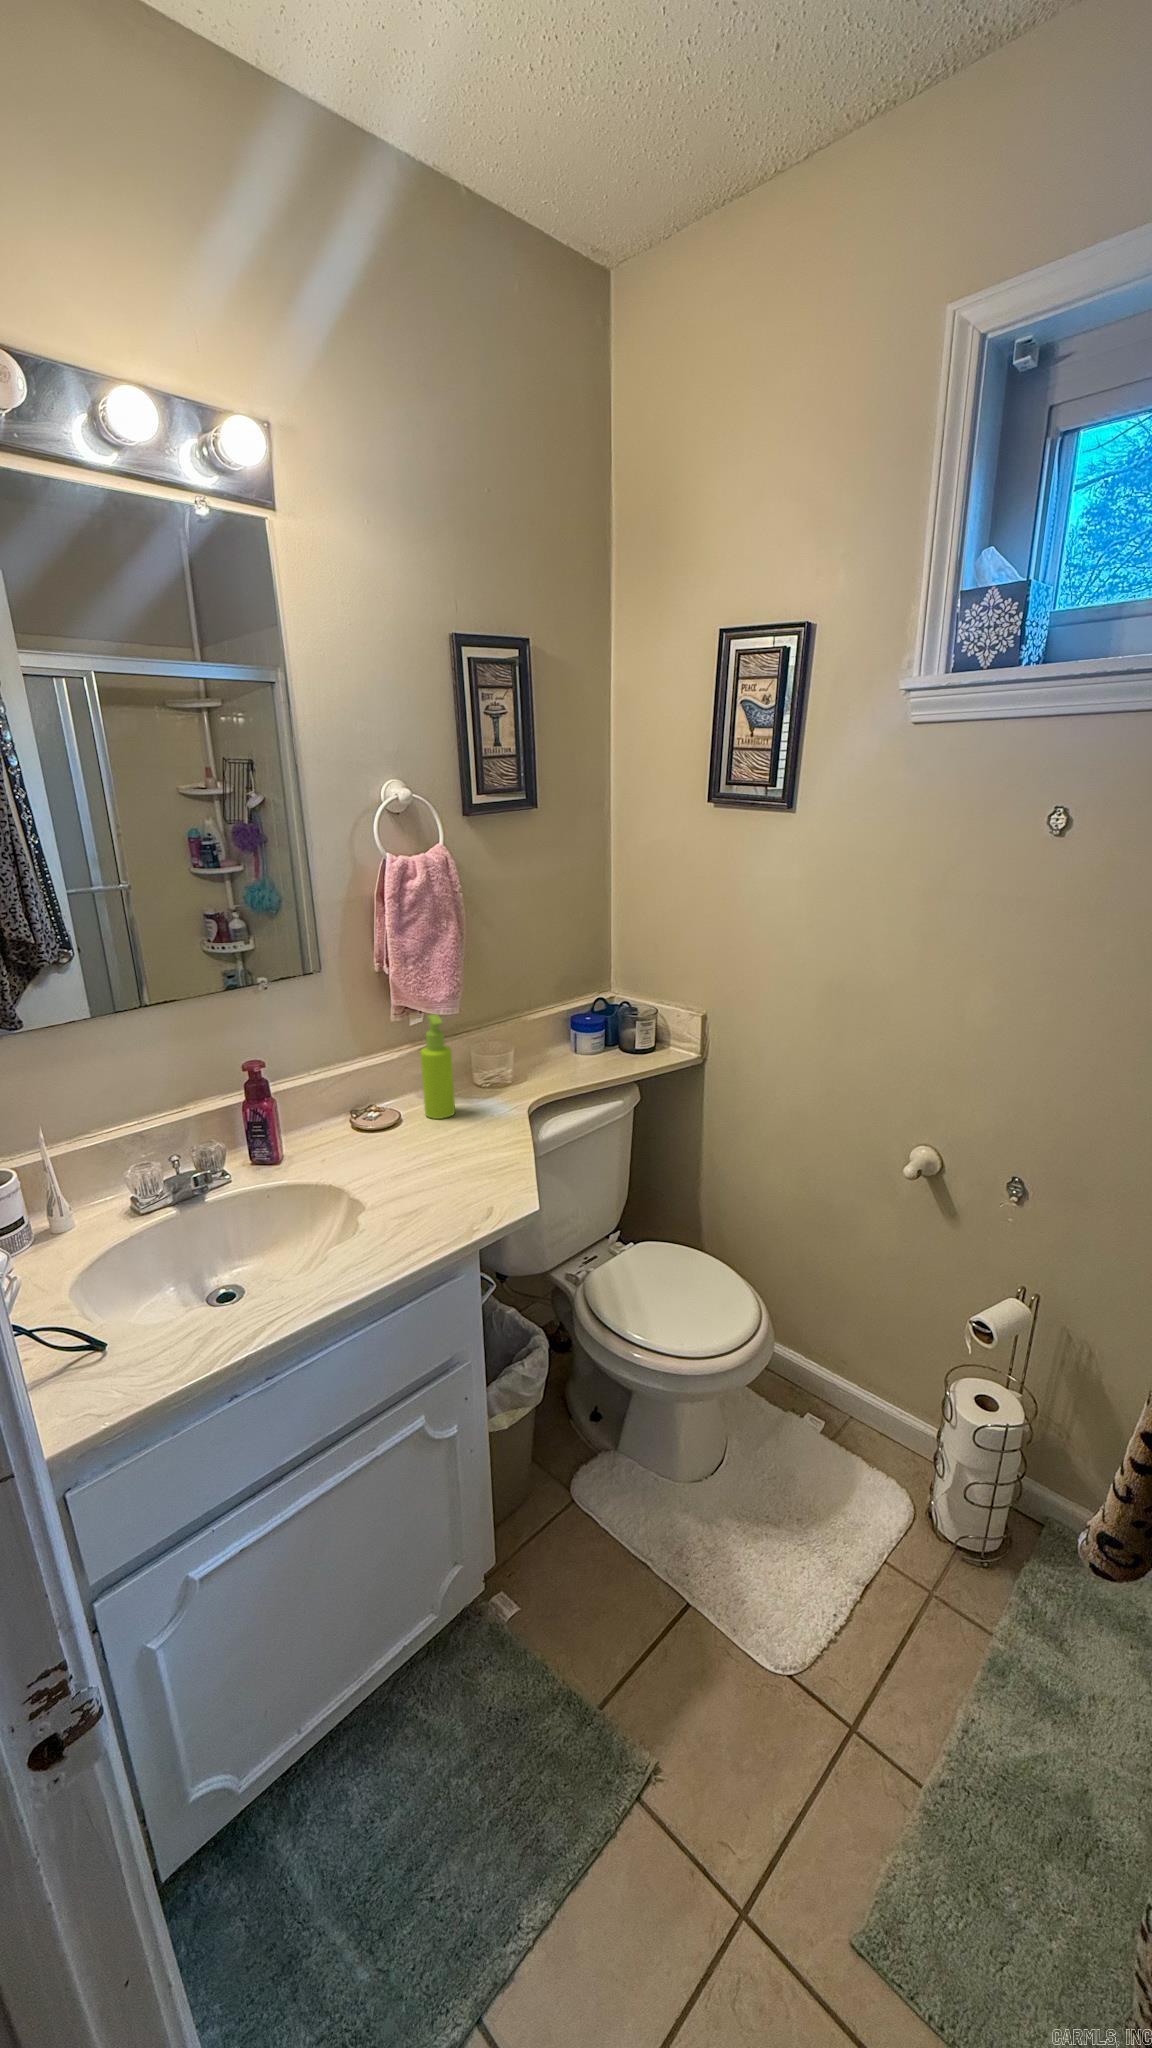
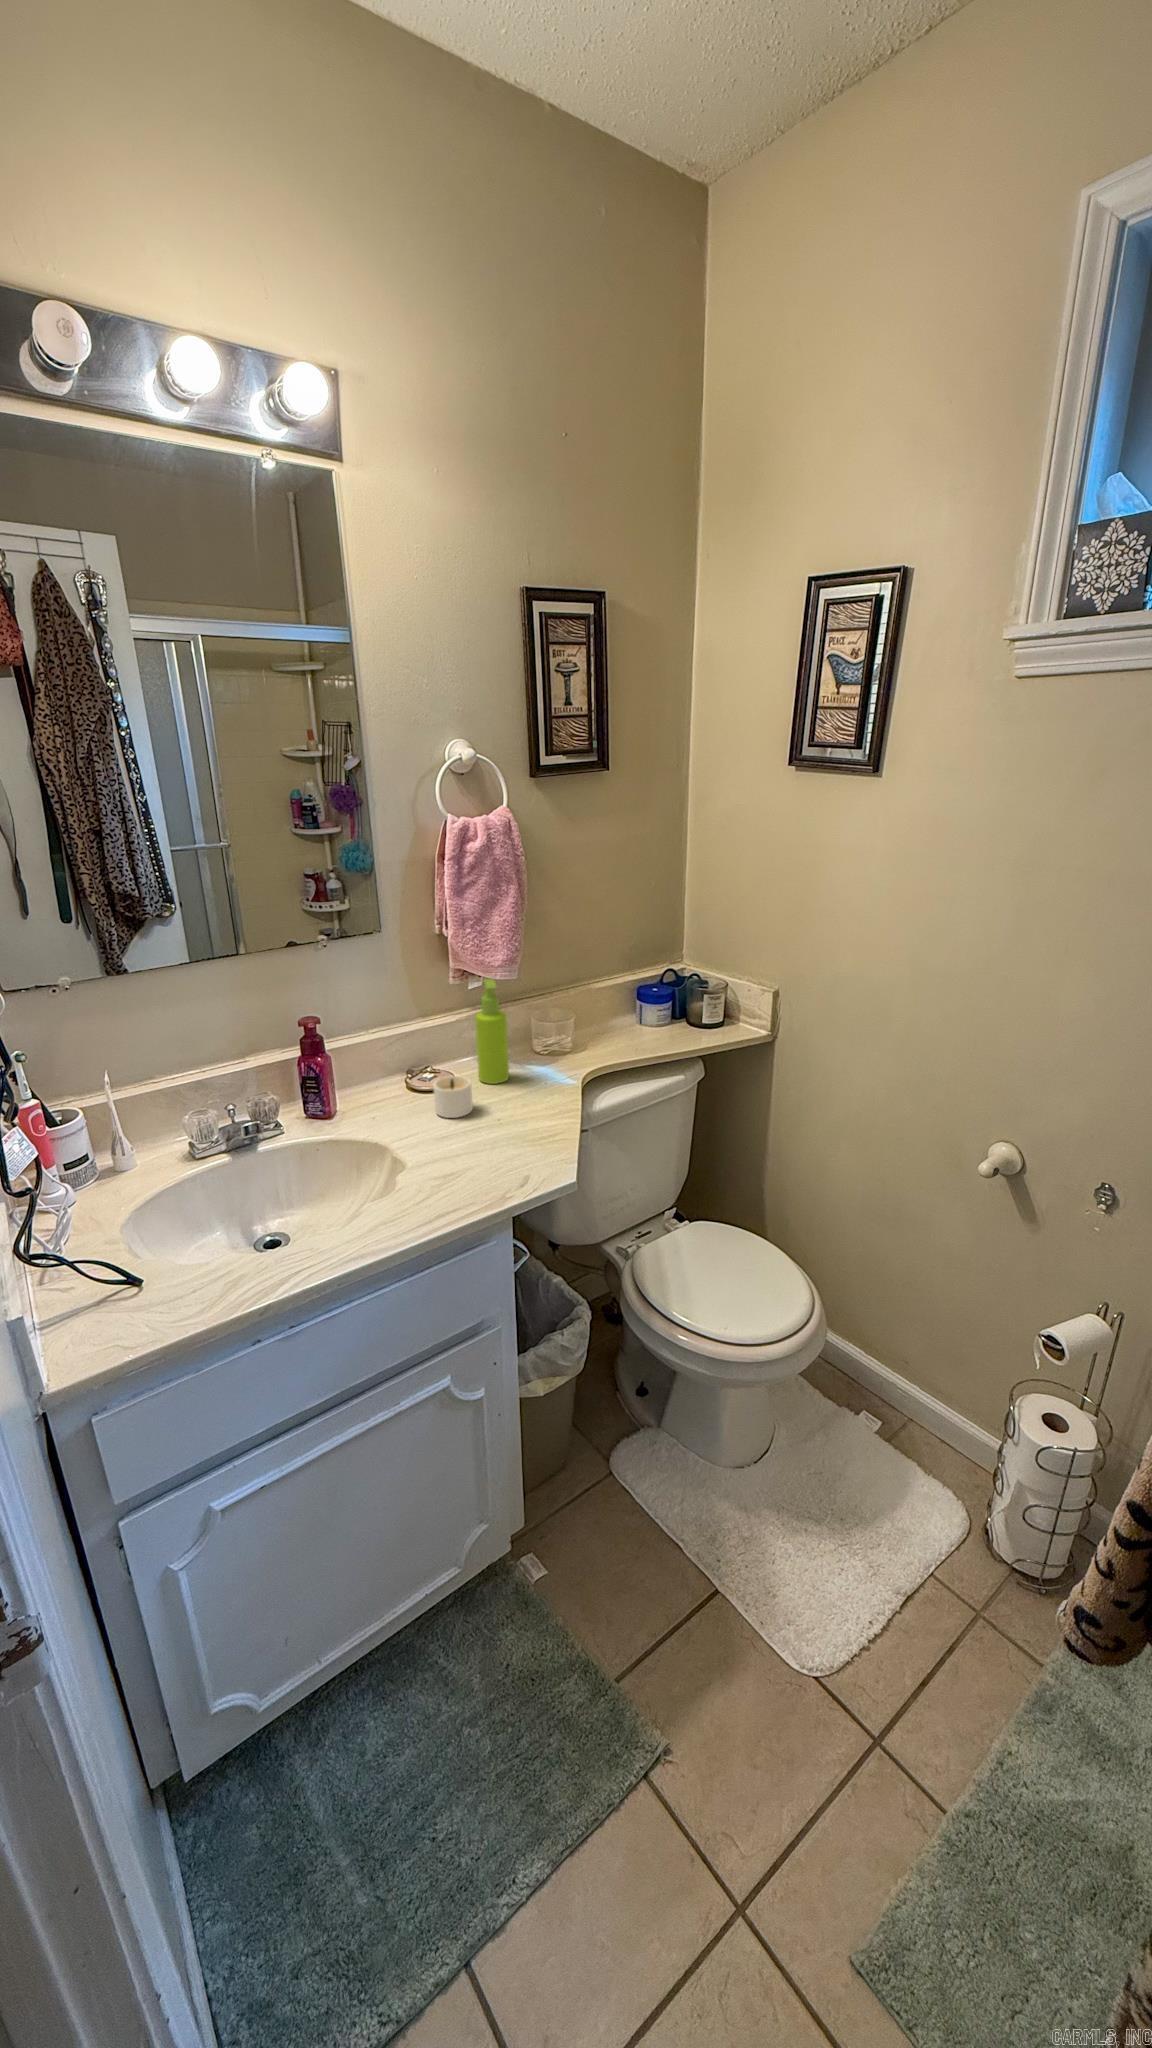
candle: none [385,1112,440,1155] -> present [433,1076,473,1118]

